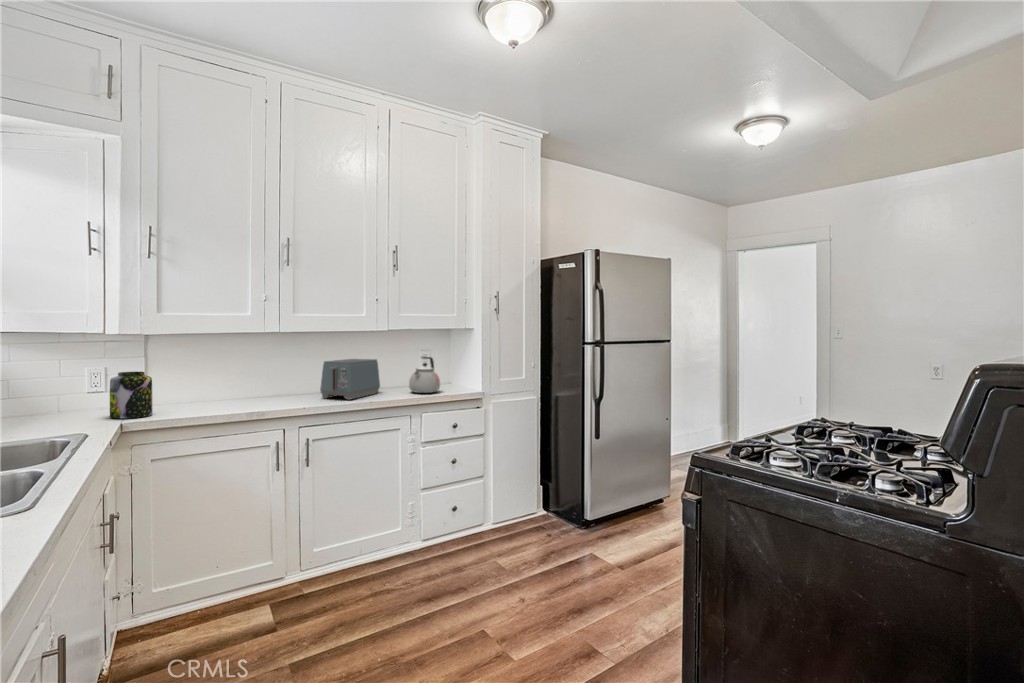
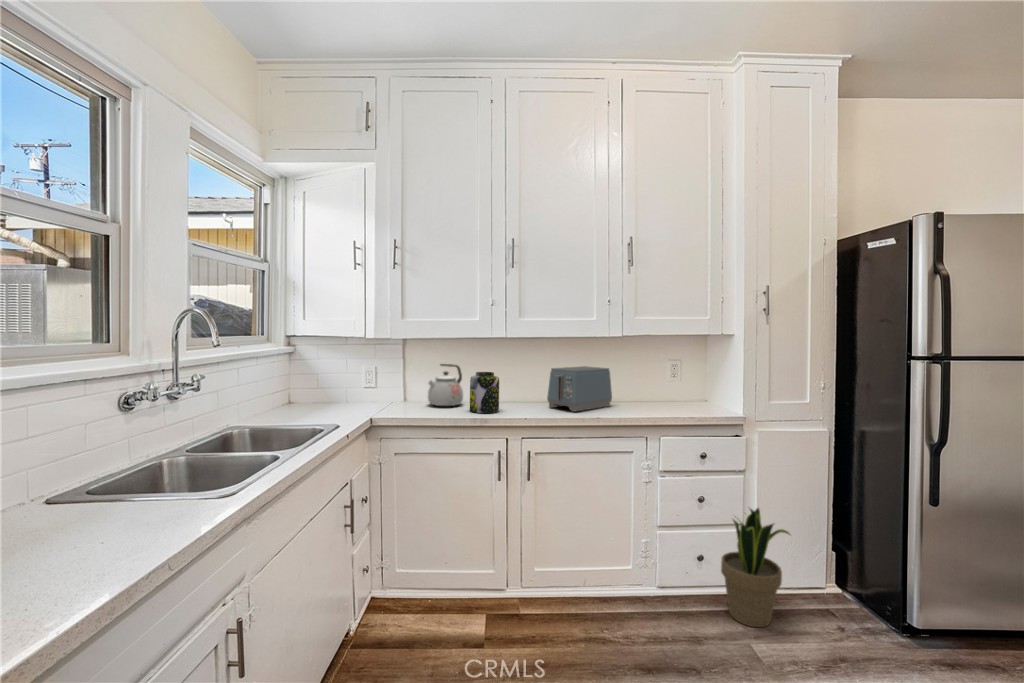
kettle: present [409,357,440,393] -> present [428,364,463,406]
jar: present [110,372,152,418] -> present [470,372,499,413]
potted plant: none [472,460,519,549] -> present [721,508,790,627]

